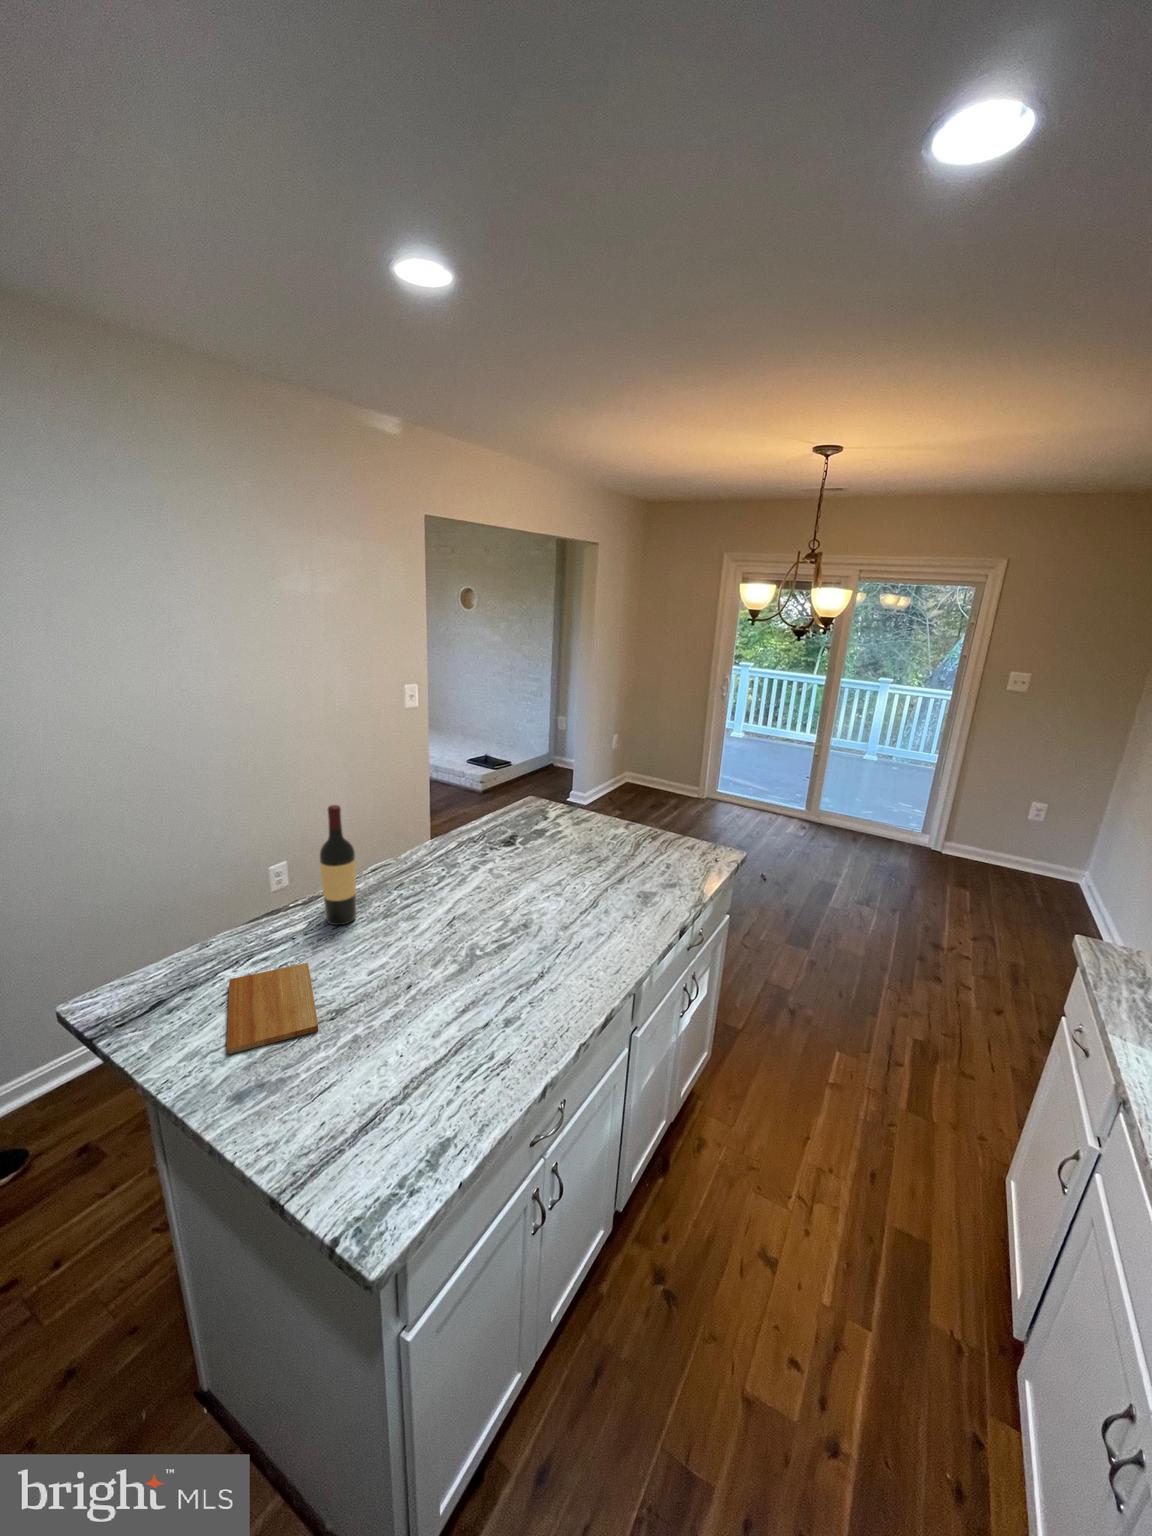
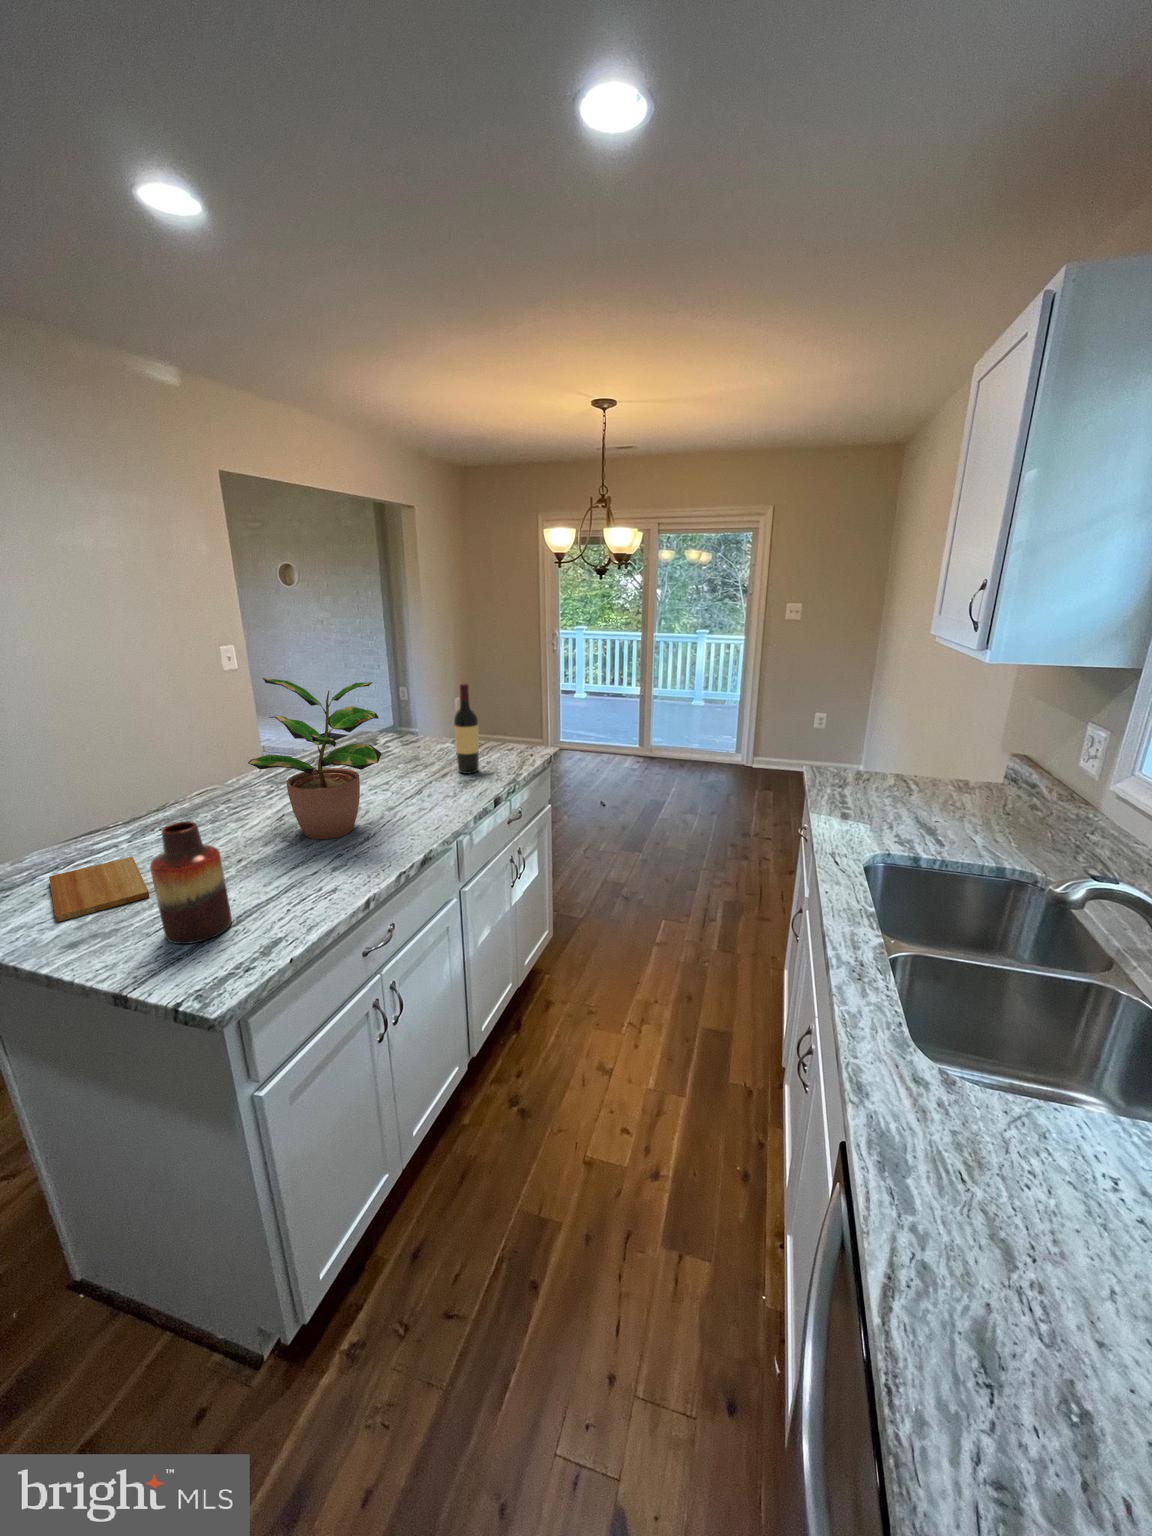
potted plant: none [431,787,572,966] -> present [248,678,382,839]
wine bottle: present [320,805,356,925] -> present [454,684,479,774]
vase: none [323,984,398,1128] -> present [150,821,232,944]

